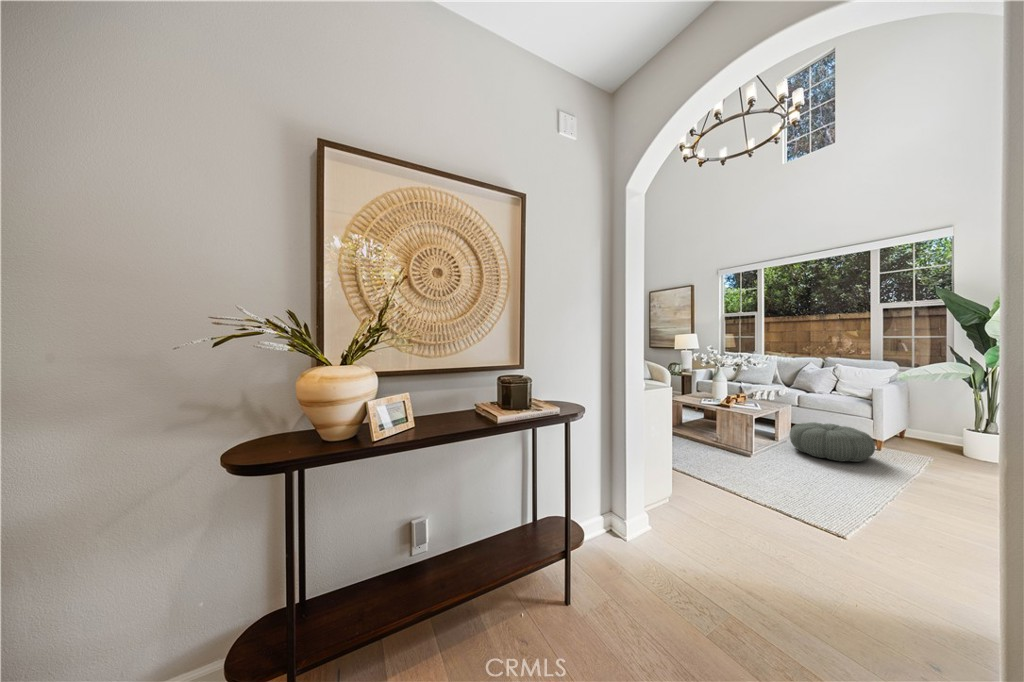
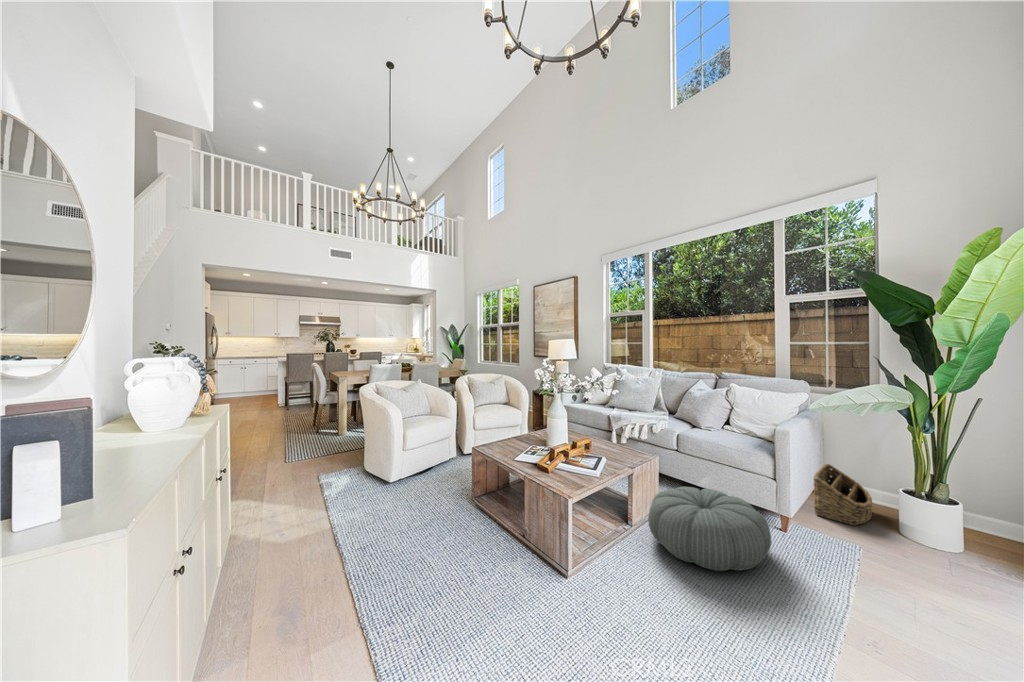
basket: none [900,416,944,451] -> present [814,464,872,525]

